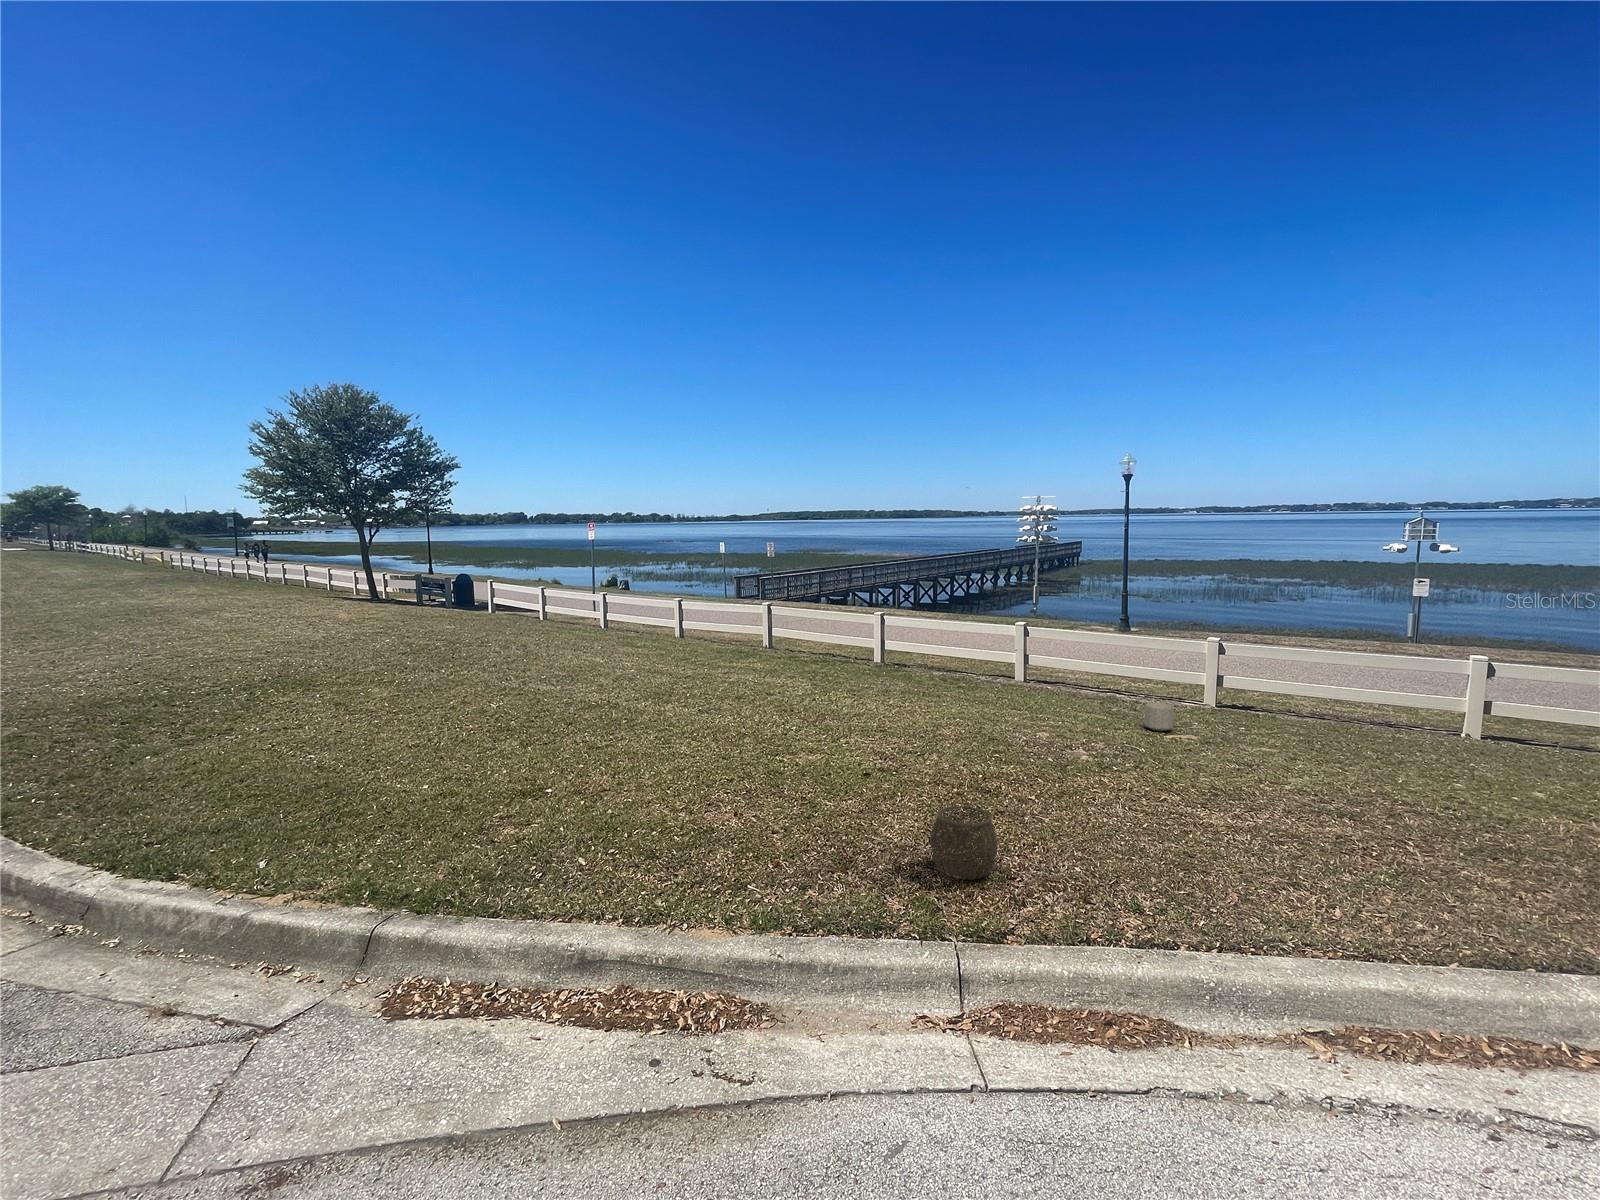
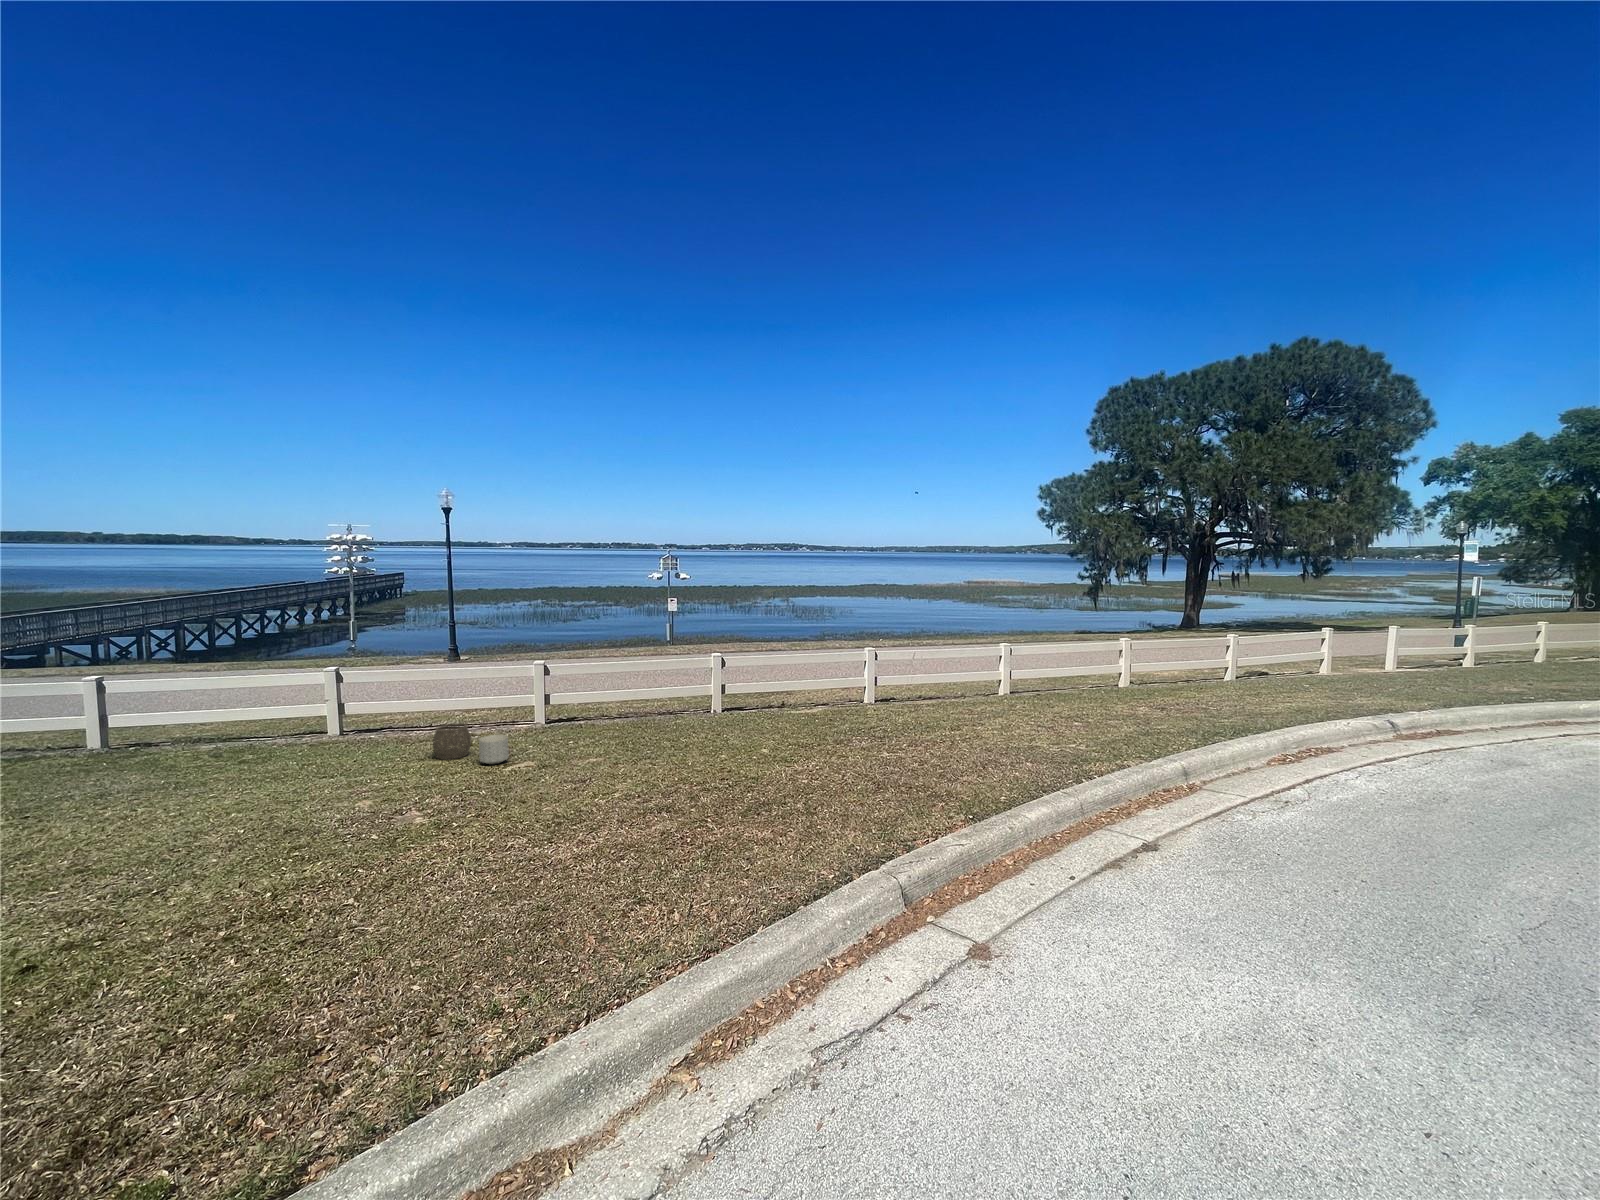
woven basket: present [930,806,998,880] -> present [433,723,471,760]

